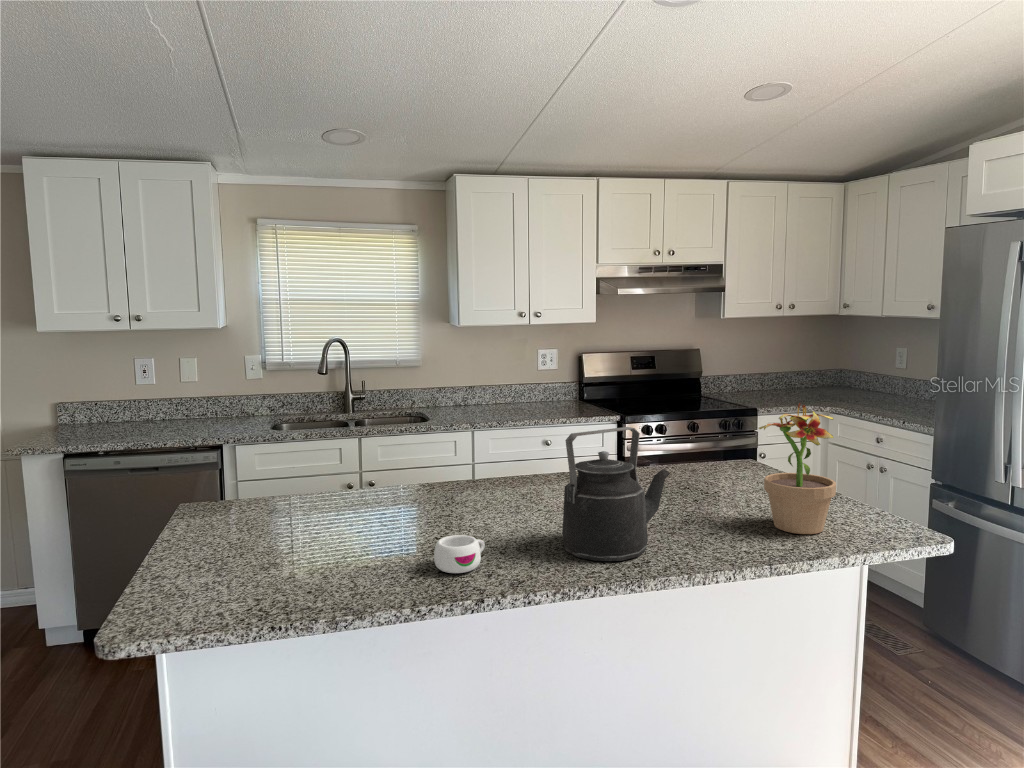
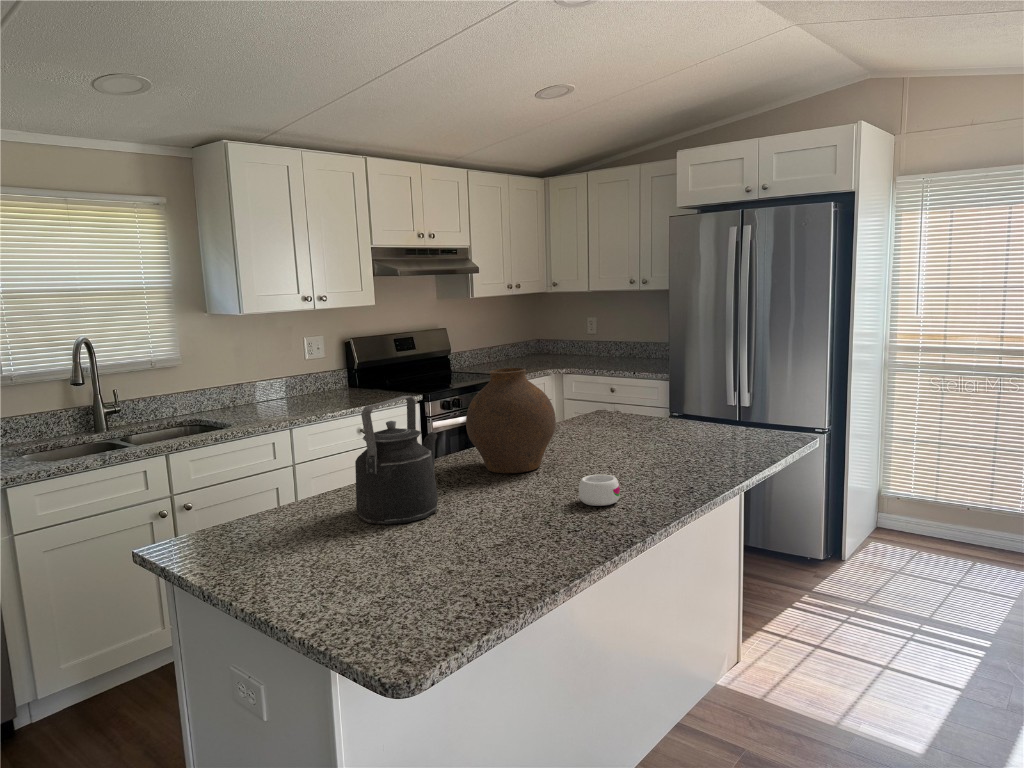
vase: none [443,402,538,515] -> present [466,368,556,473]
potted plant: present [759,403,836,534] -> none [694,344,751,438]
kettle: present [562,427,670,561] -> present [355,396,438,525]

